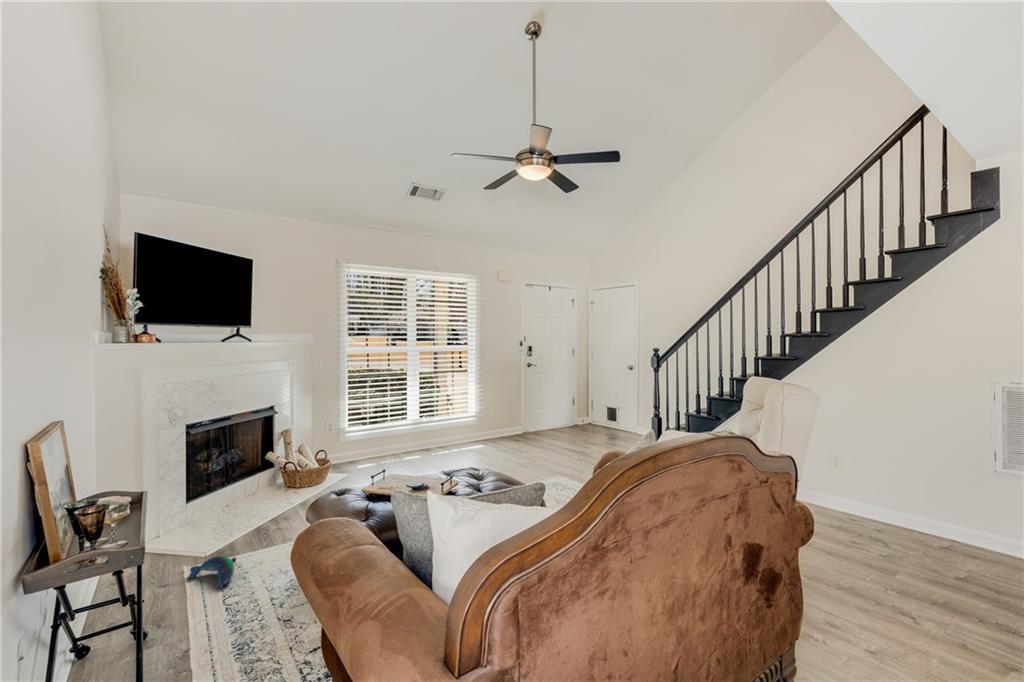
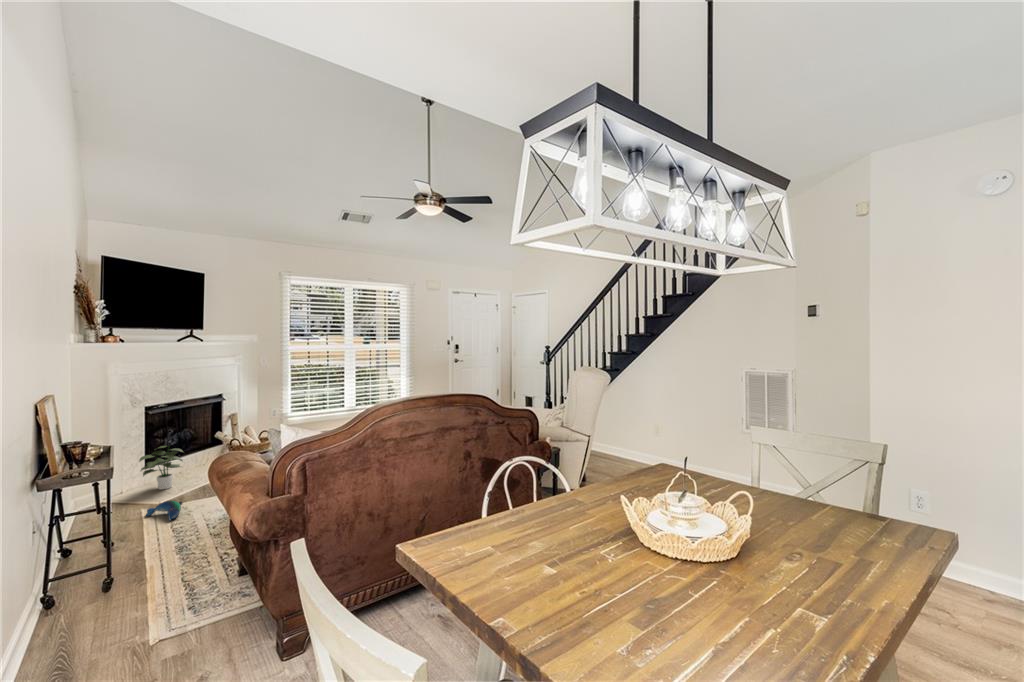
potted plant: none [178,474,234,531] -> present [139,446,183,490]

